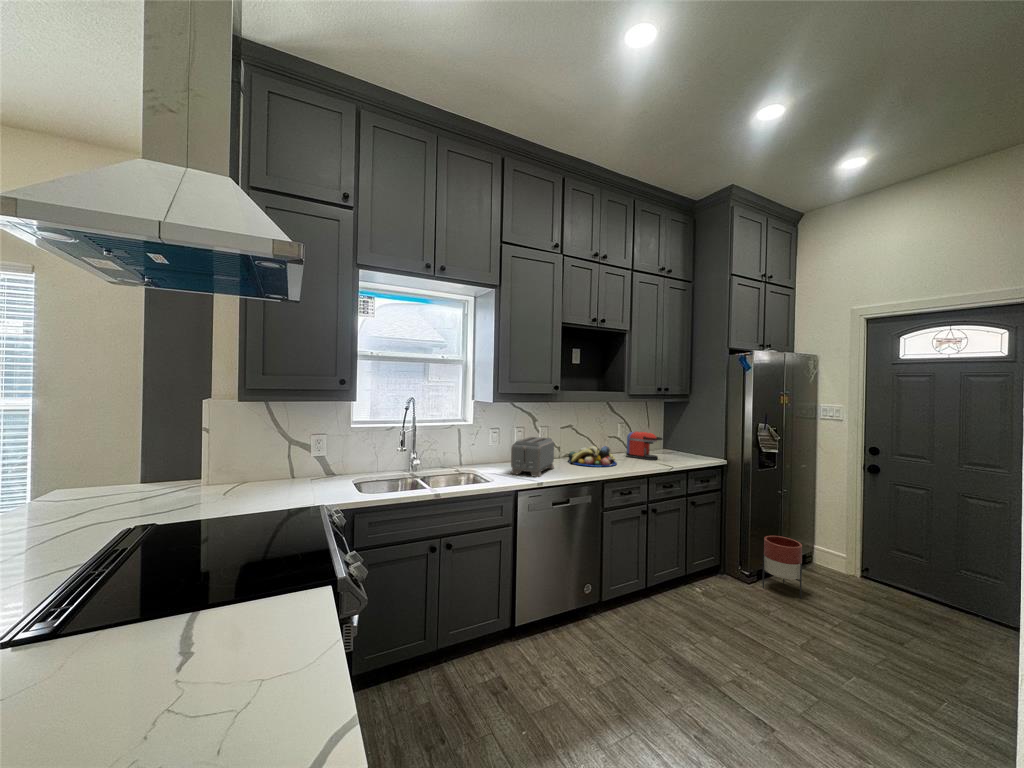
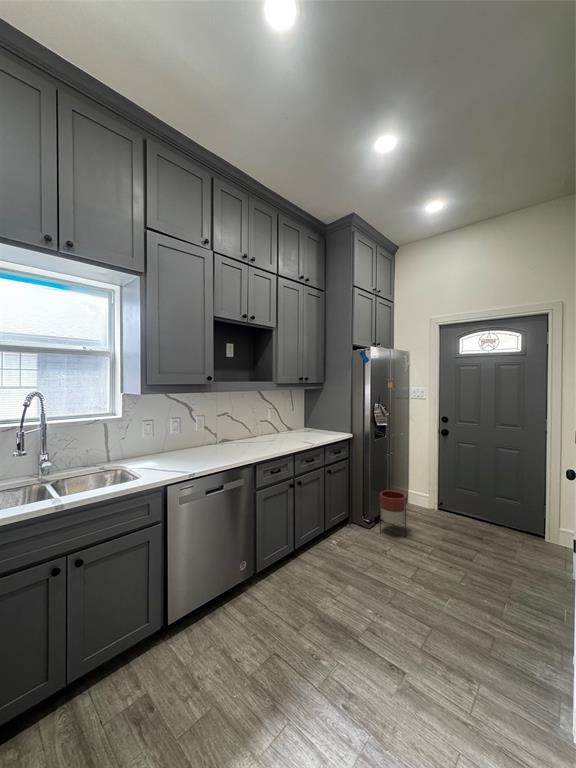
coffee maker: present [626,431,662,460] -> none [275,416,305,440]
toaster: present [511,437,554,477] -> none [162,427,209,468]
fruit bowl: present [568,446,617,467] -> none [223,431,267,451]

